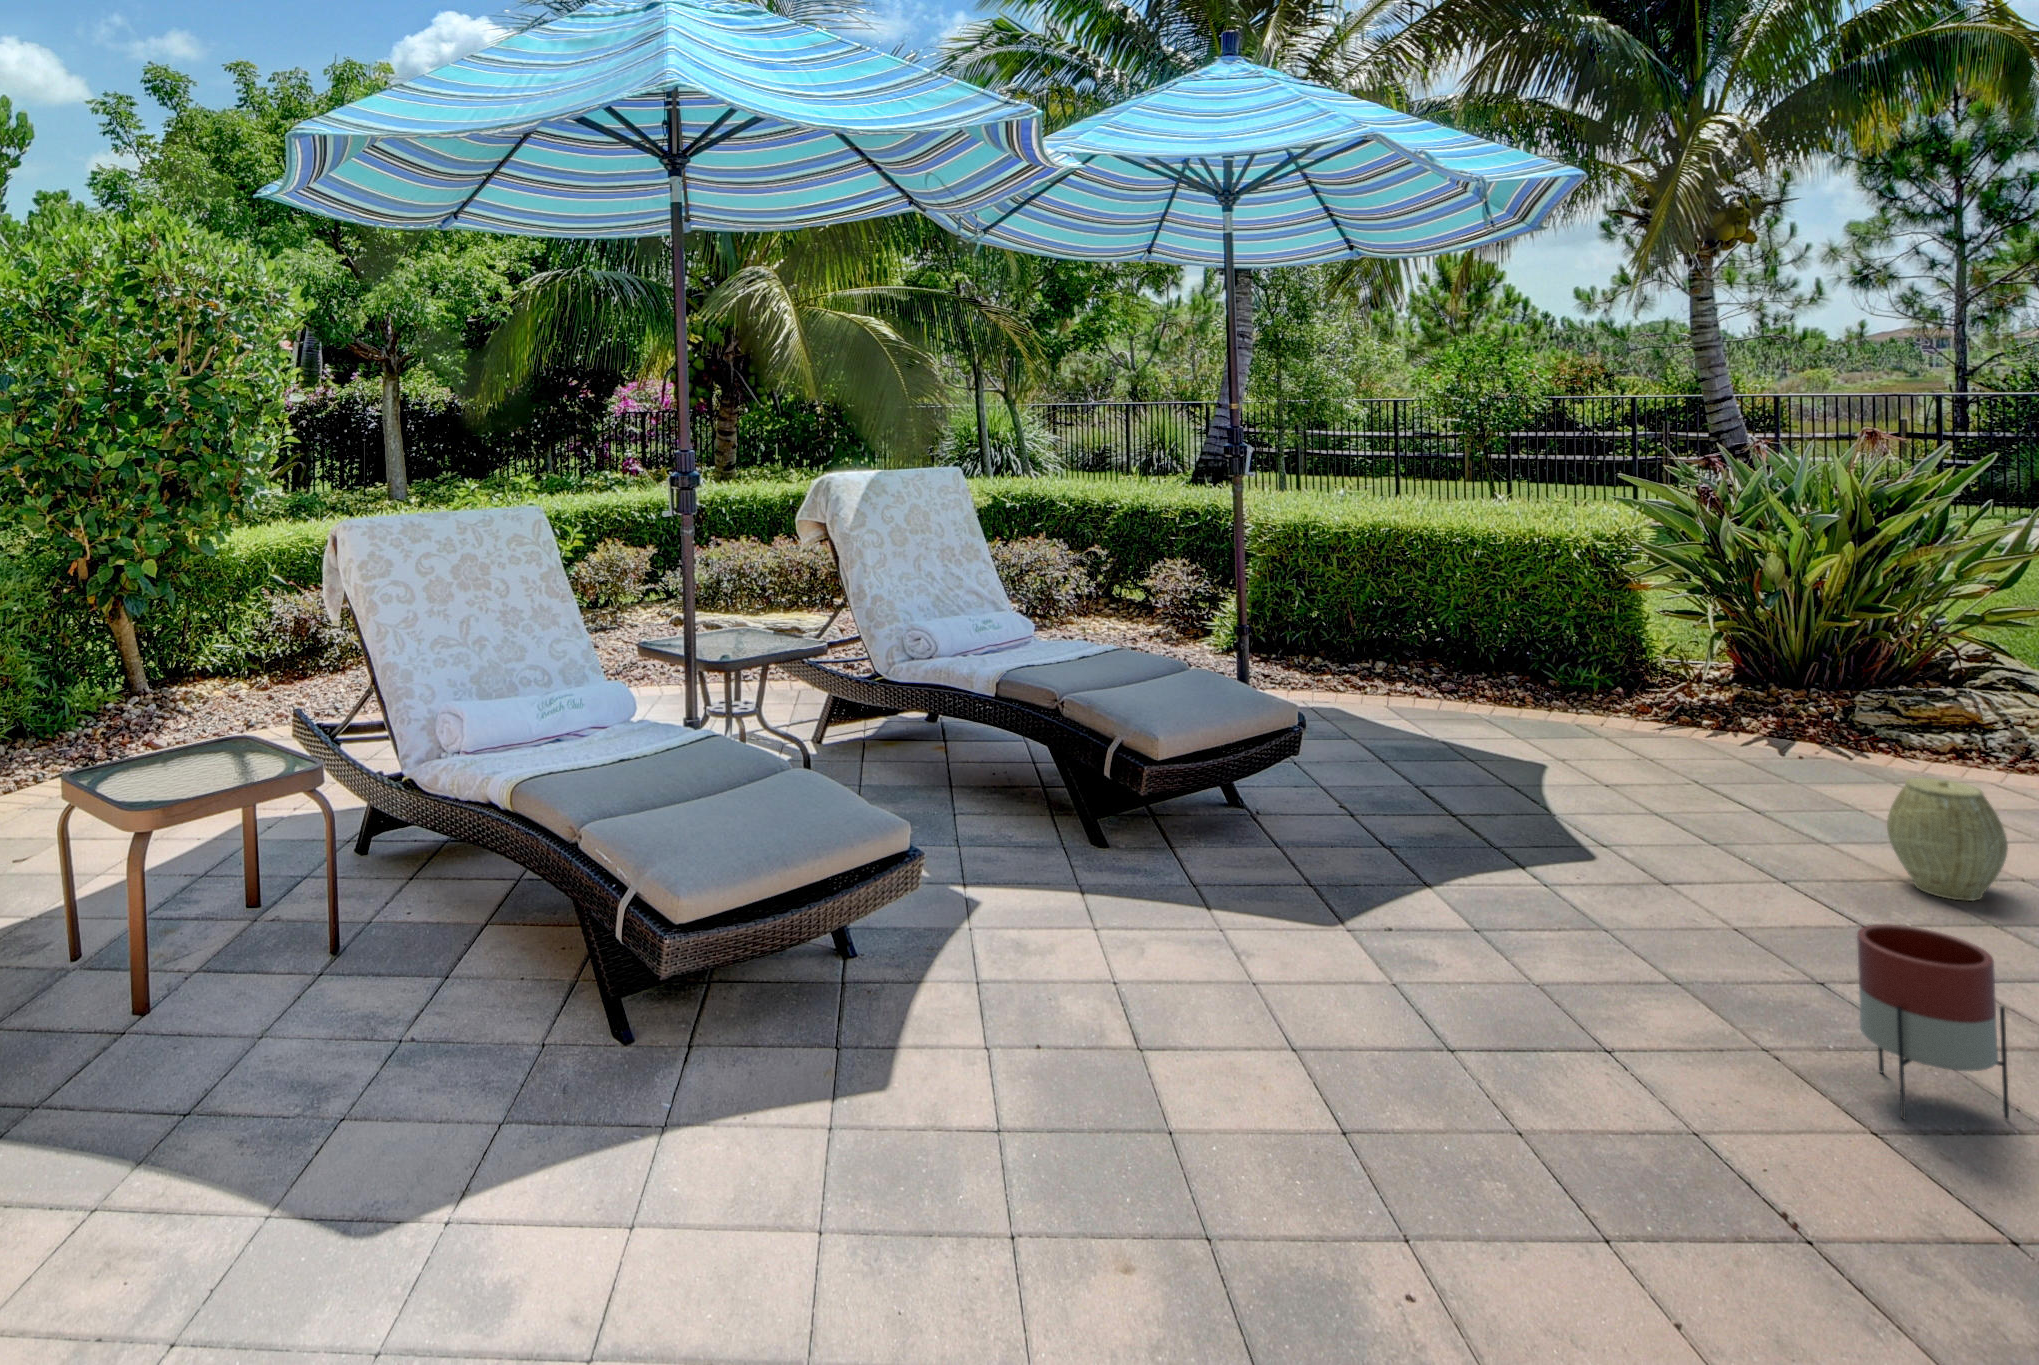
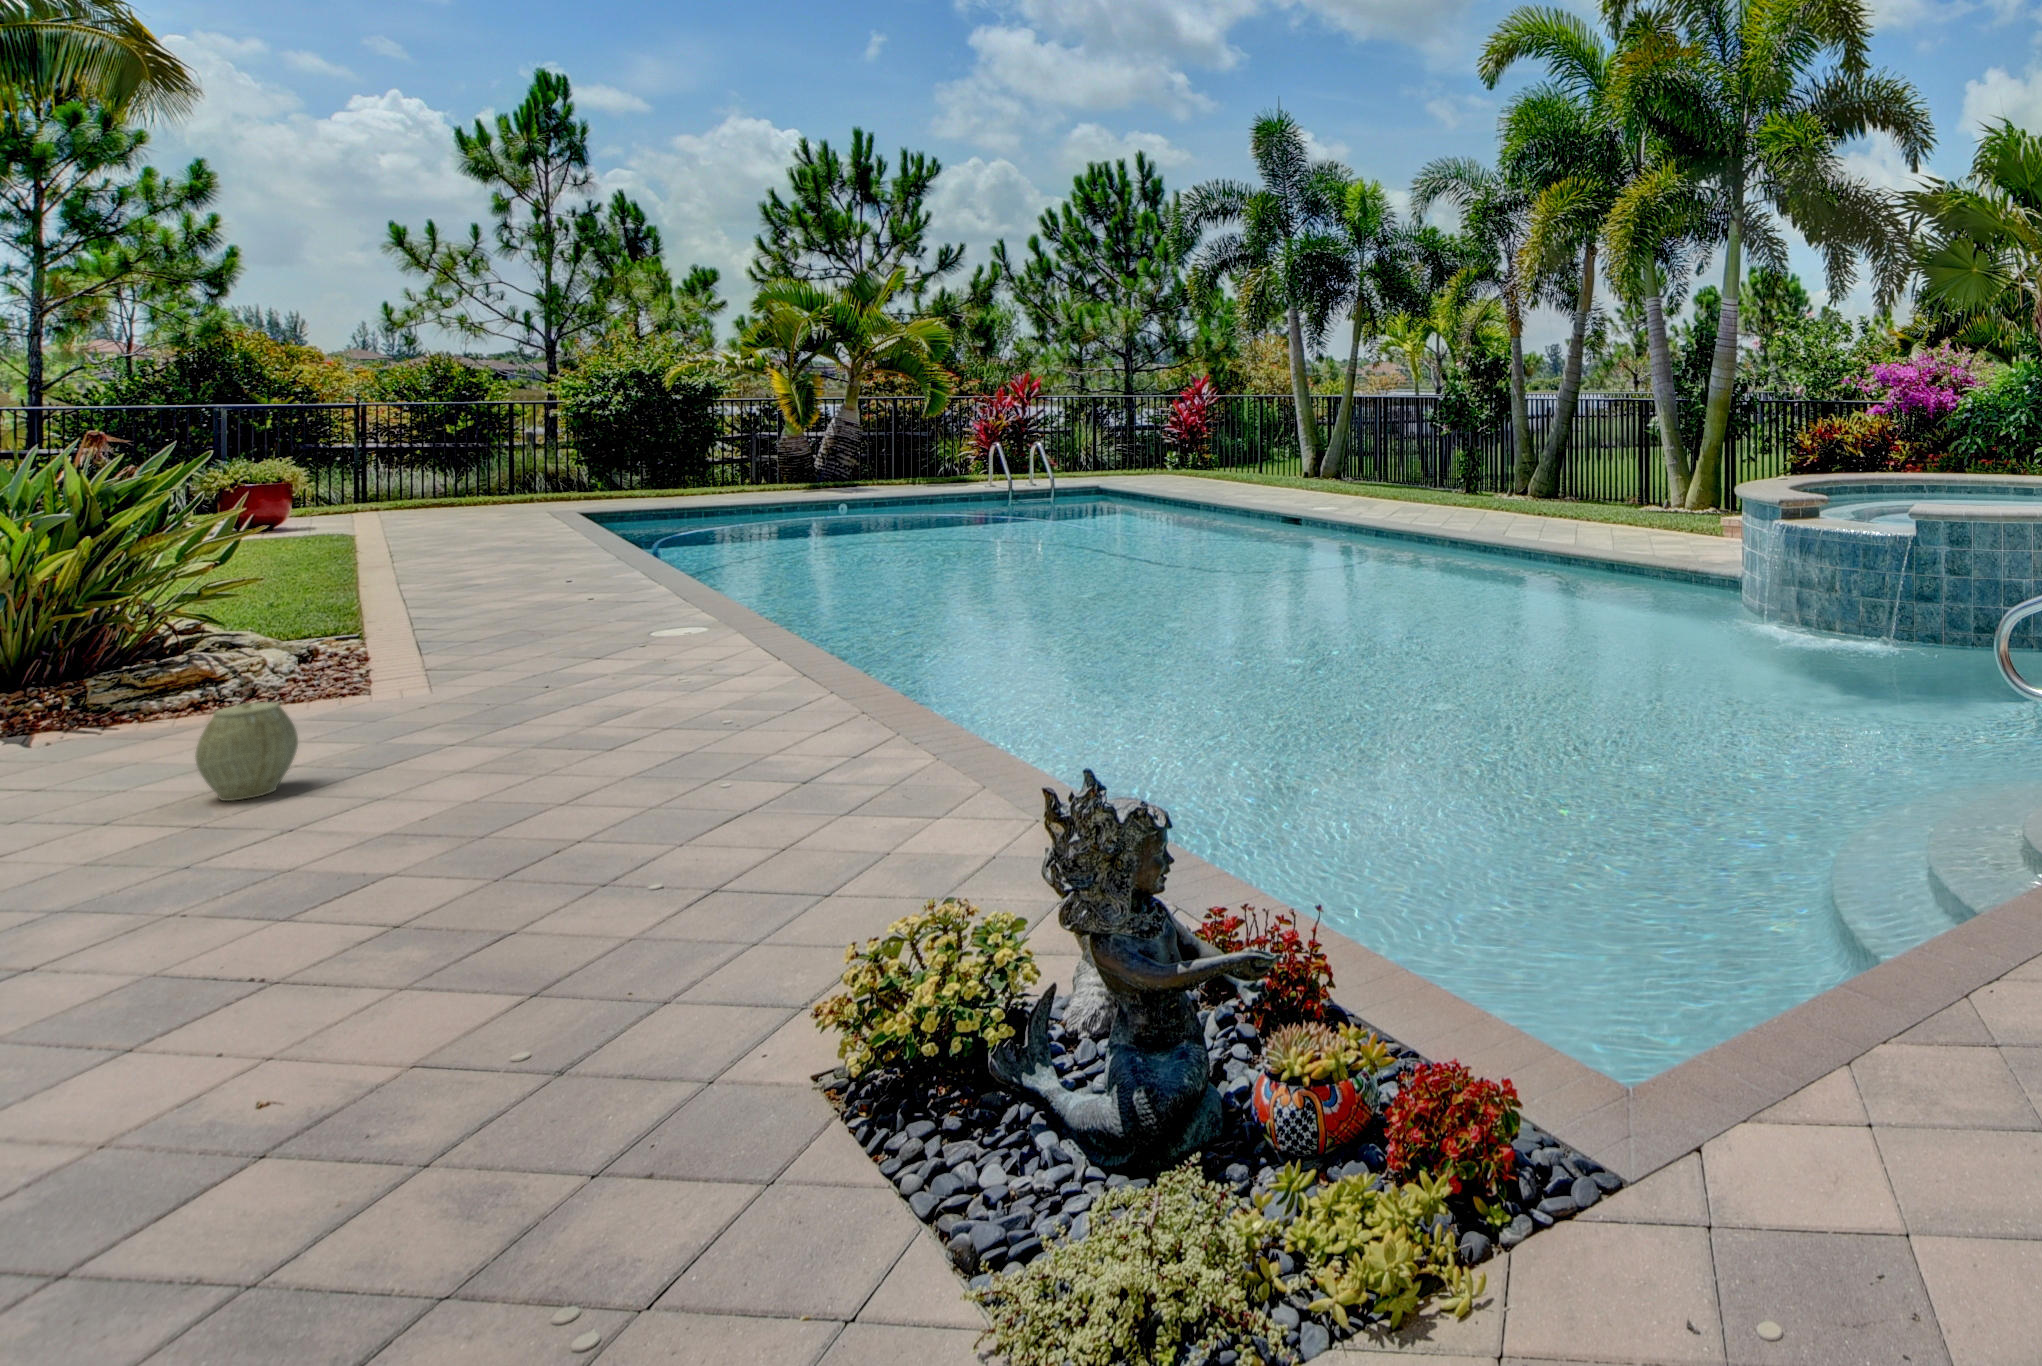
planter: present [1857,924,2009,1119] -> none [260,776,370,920]

